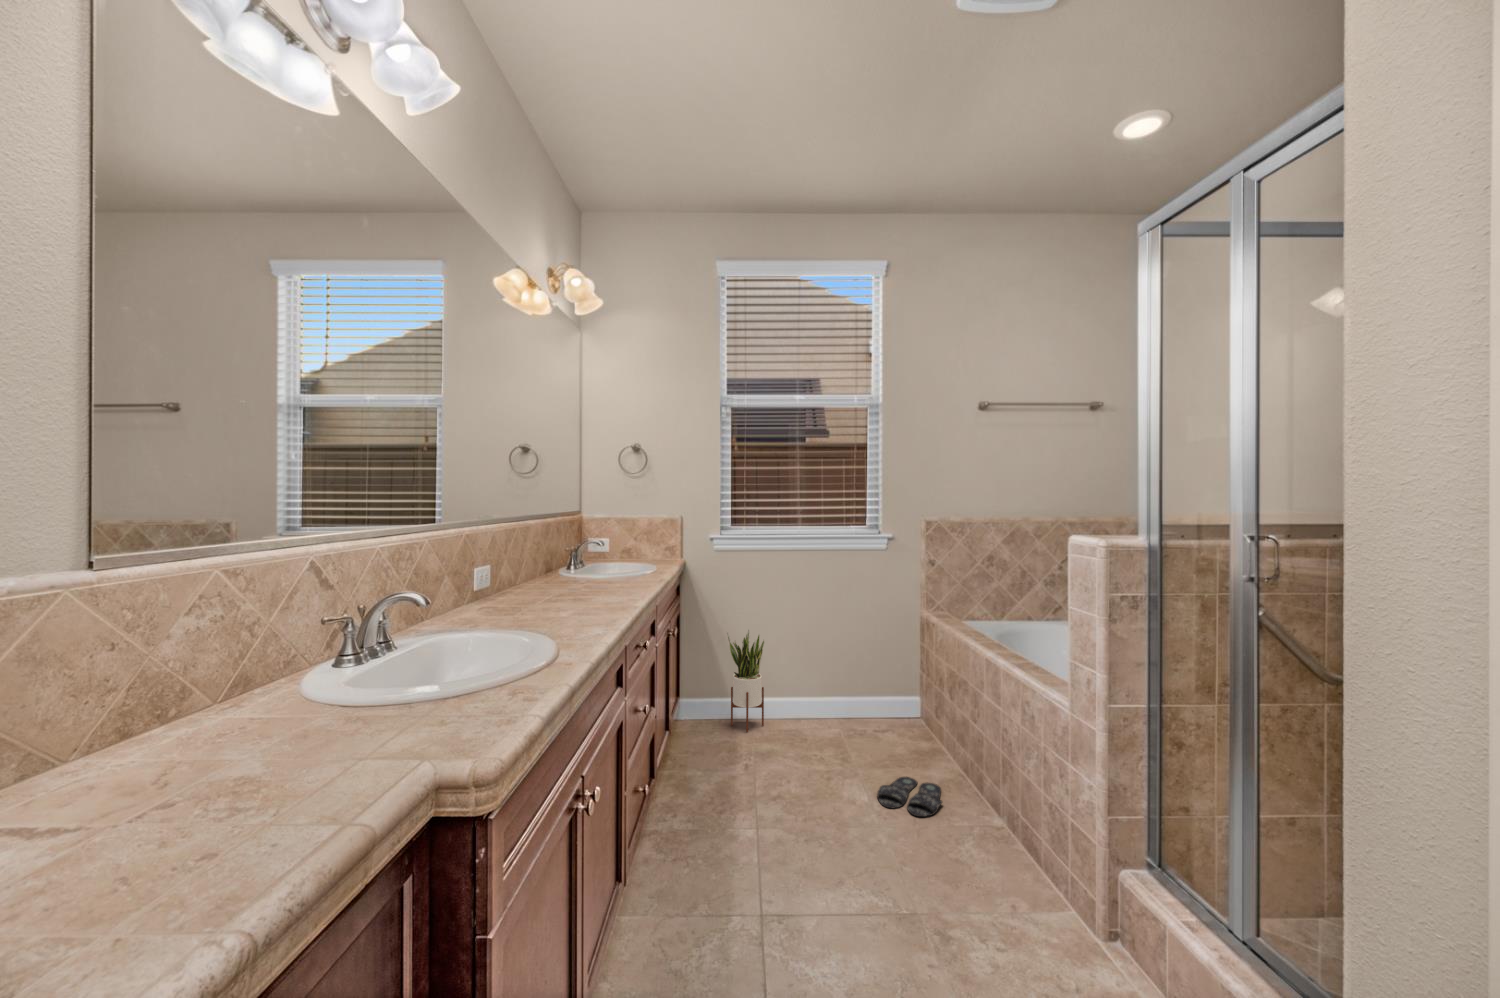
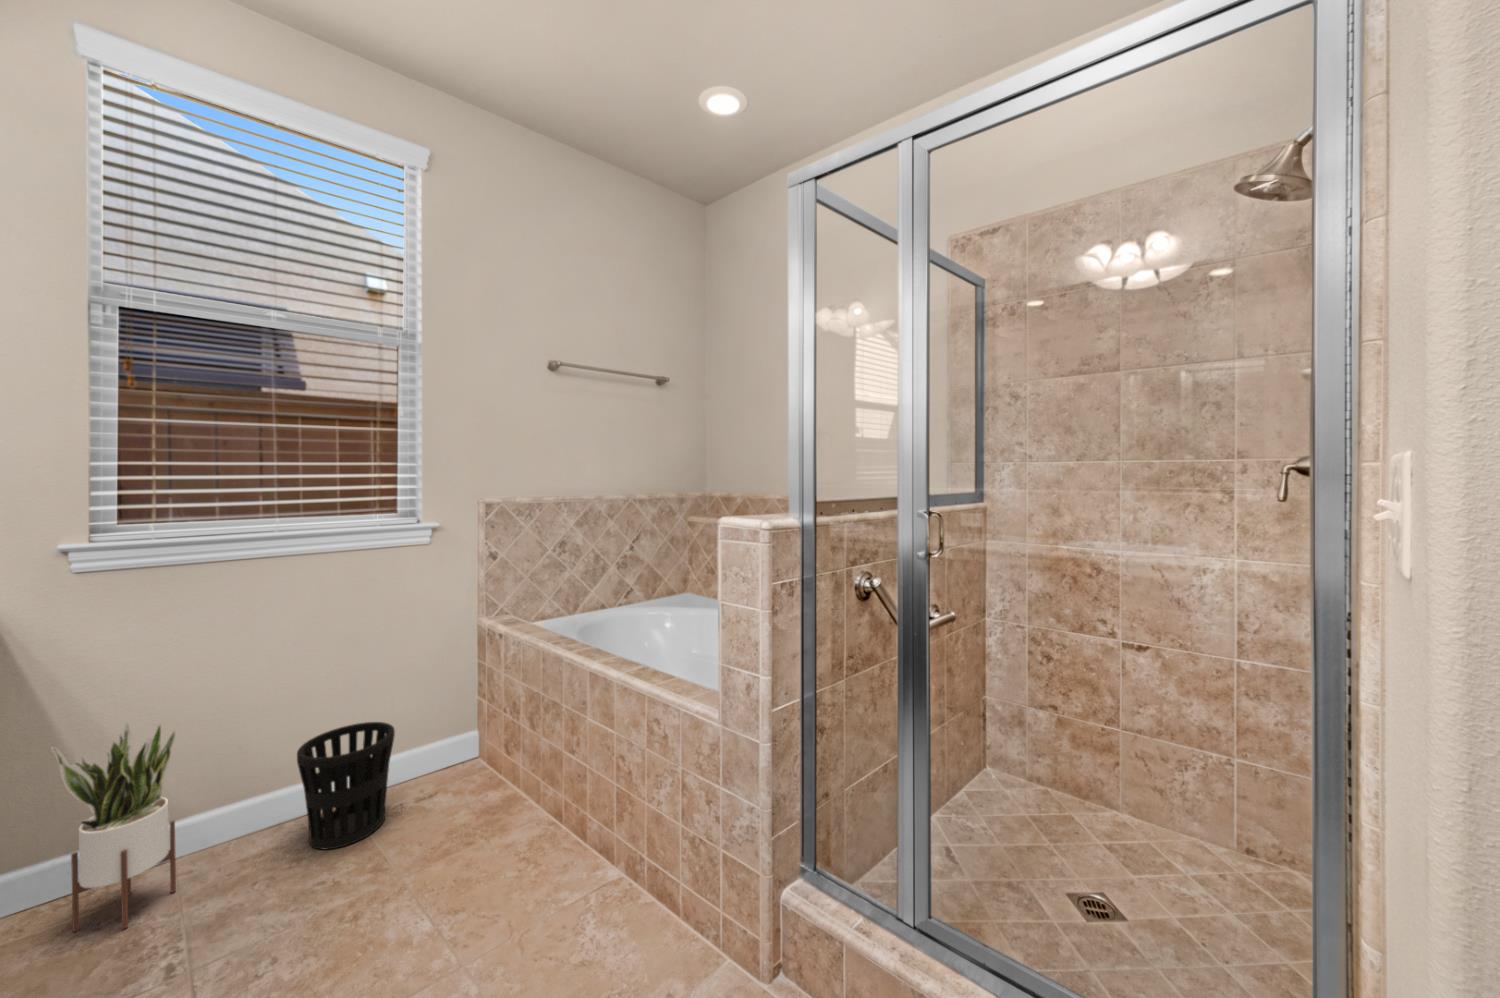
wastebasket: none [813,664,862,737] -> present [297,722,395,849]
slippers: present [877,777,942,817] -> none [438,855,541,945]

